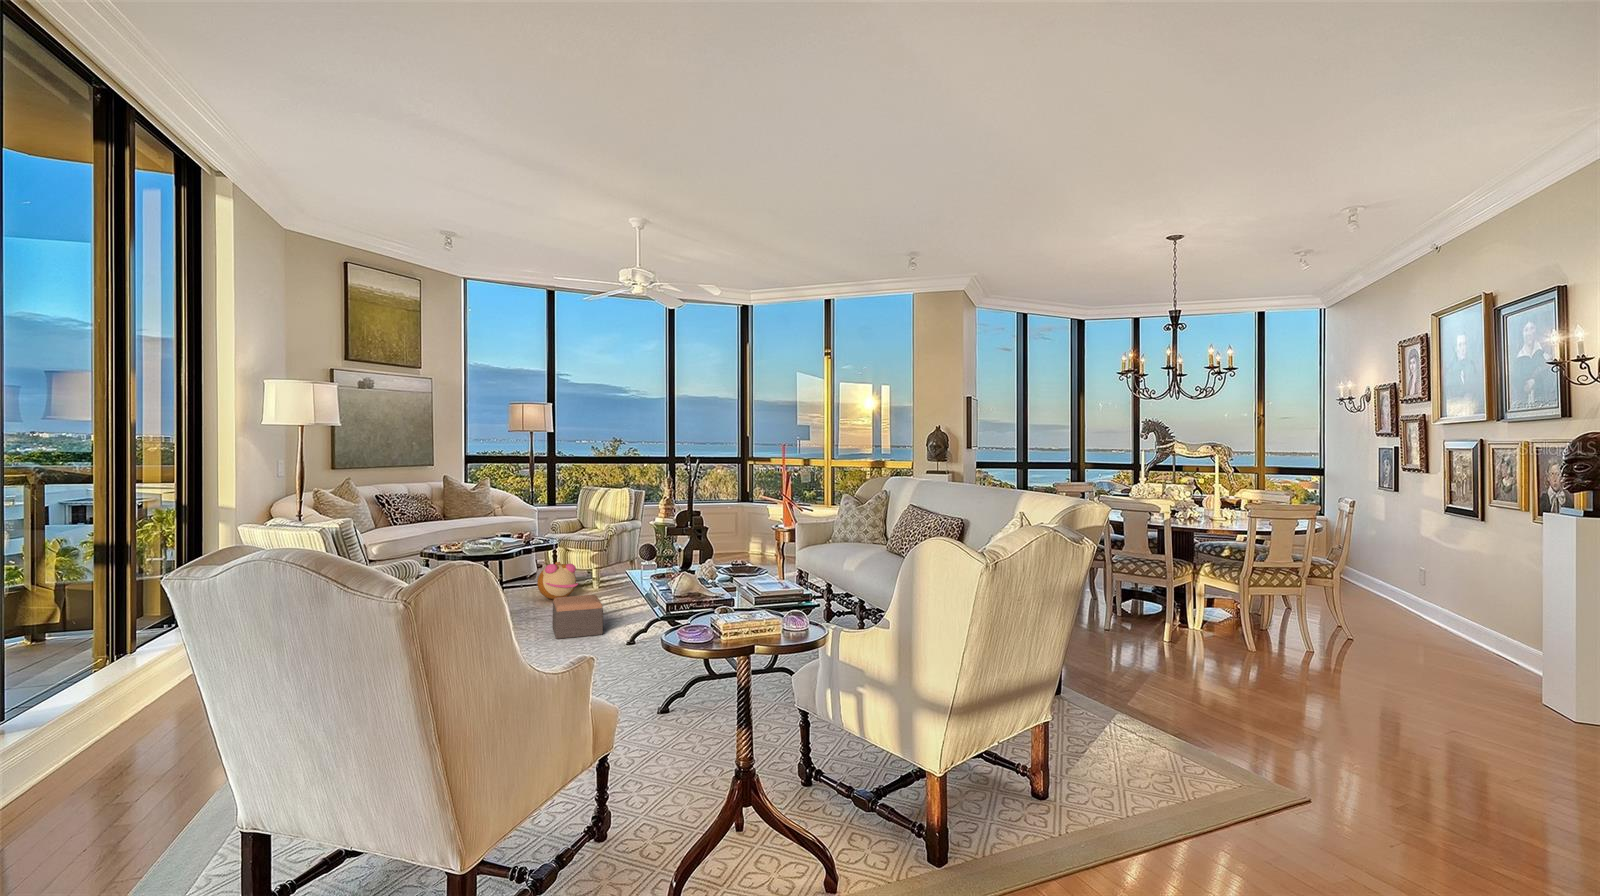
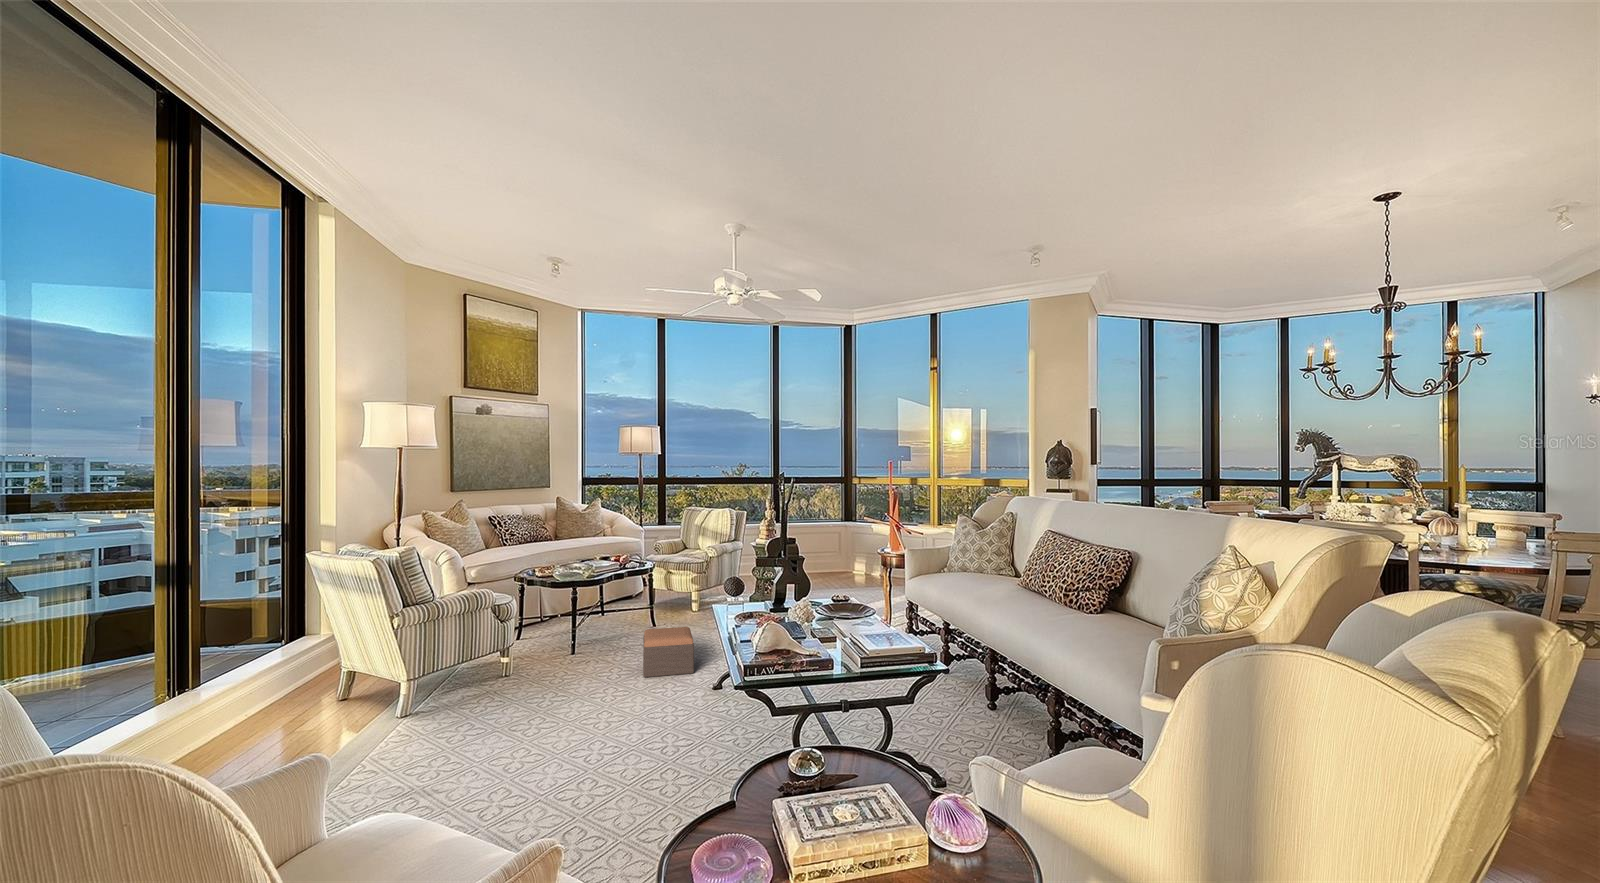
plush toy: present [537,562,578,600] -> none [637,586,677,626]

